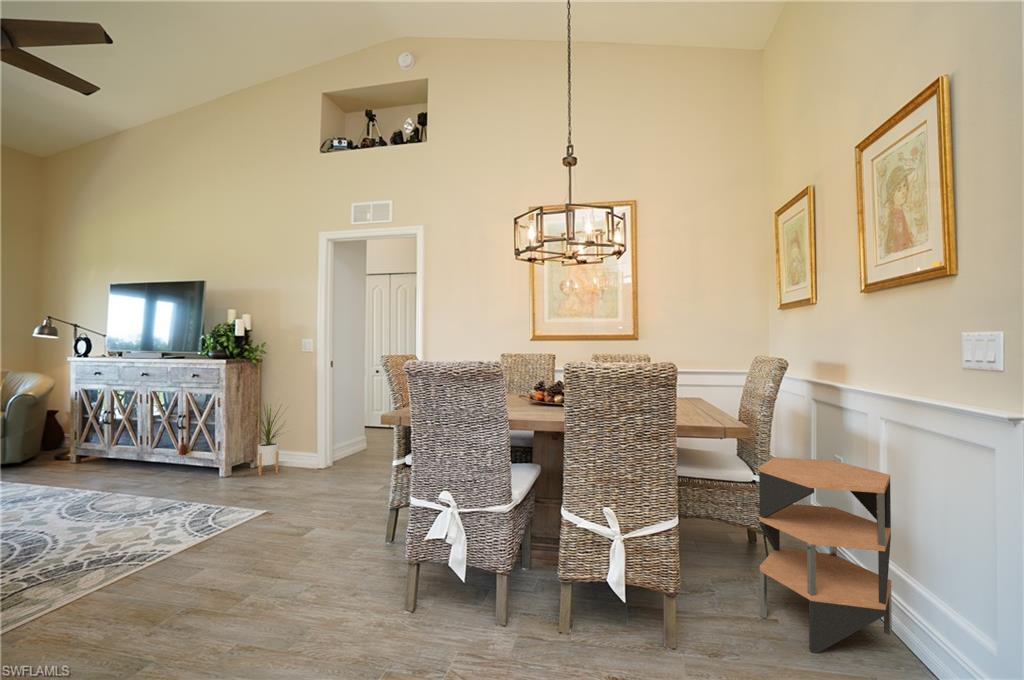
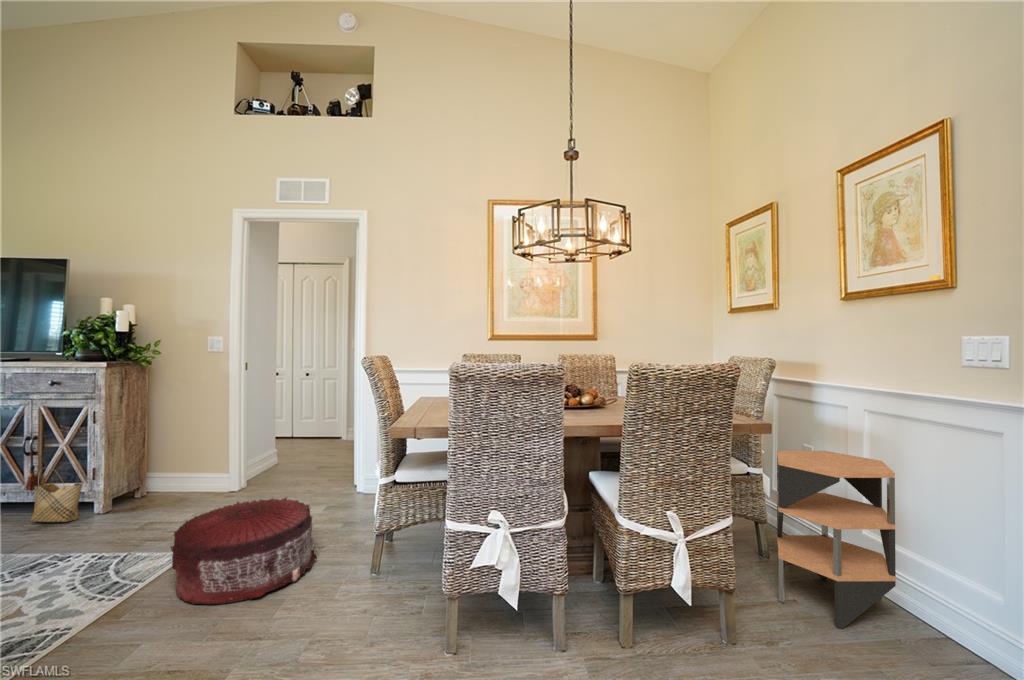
house plant: present [253,404,283,475] -> none [130,409,195,508]
woven basket: none [178,436,211,481] -> present [31,463,83,522]
pouf: none [240,472,351,551] -> present [171,498,317,604]

